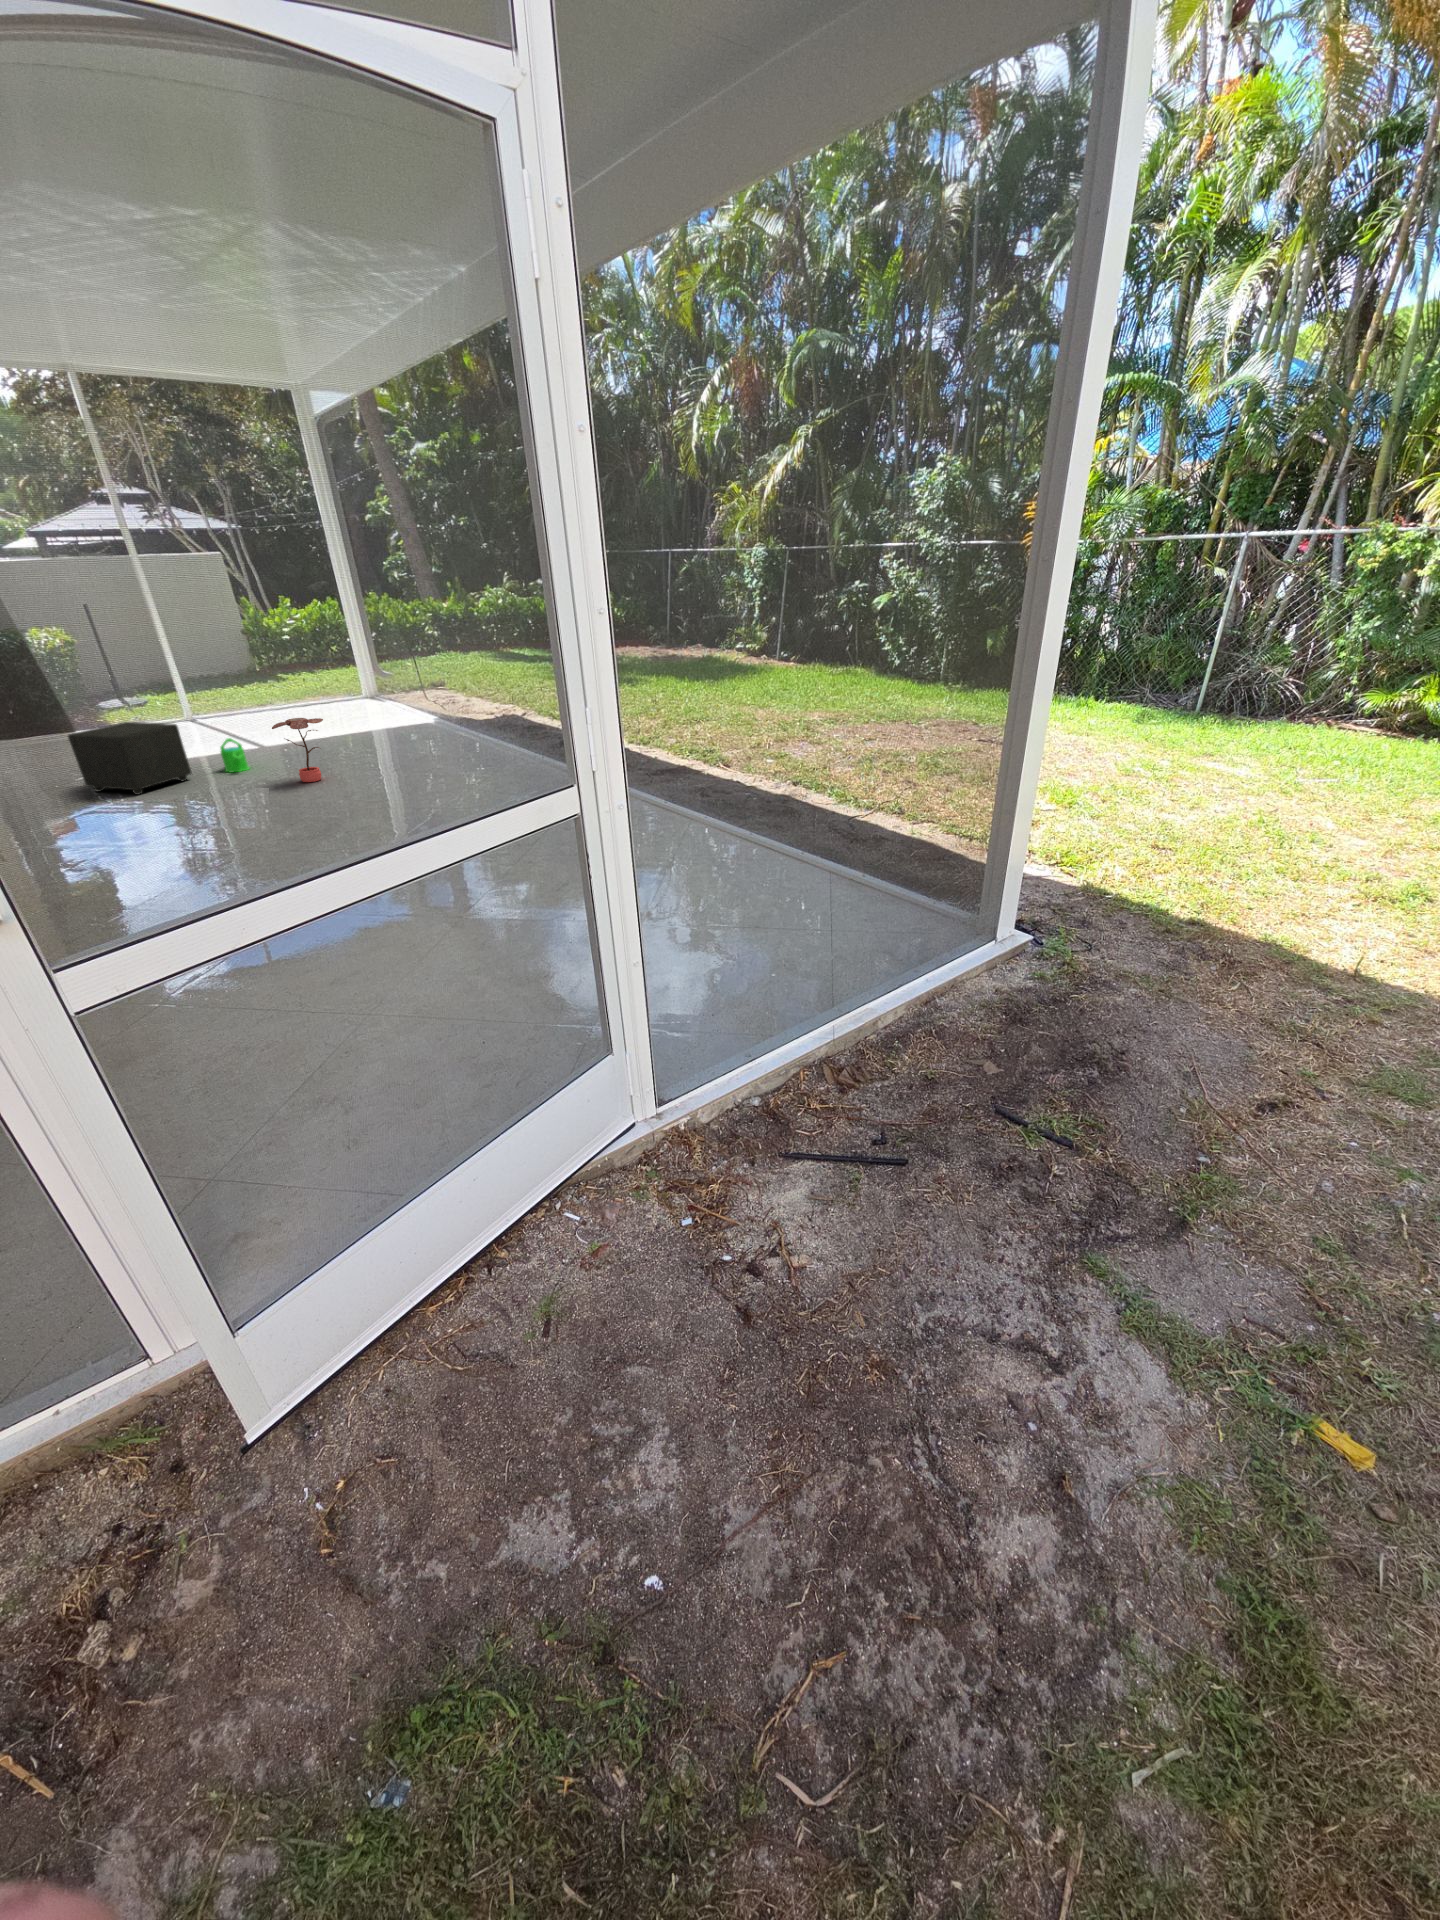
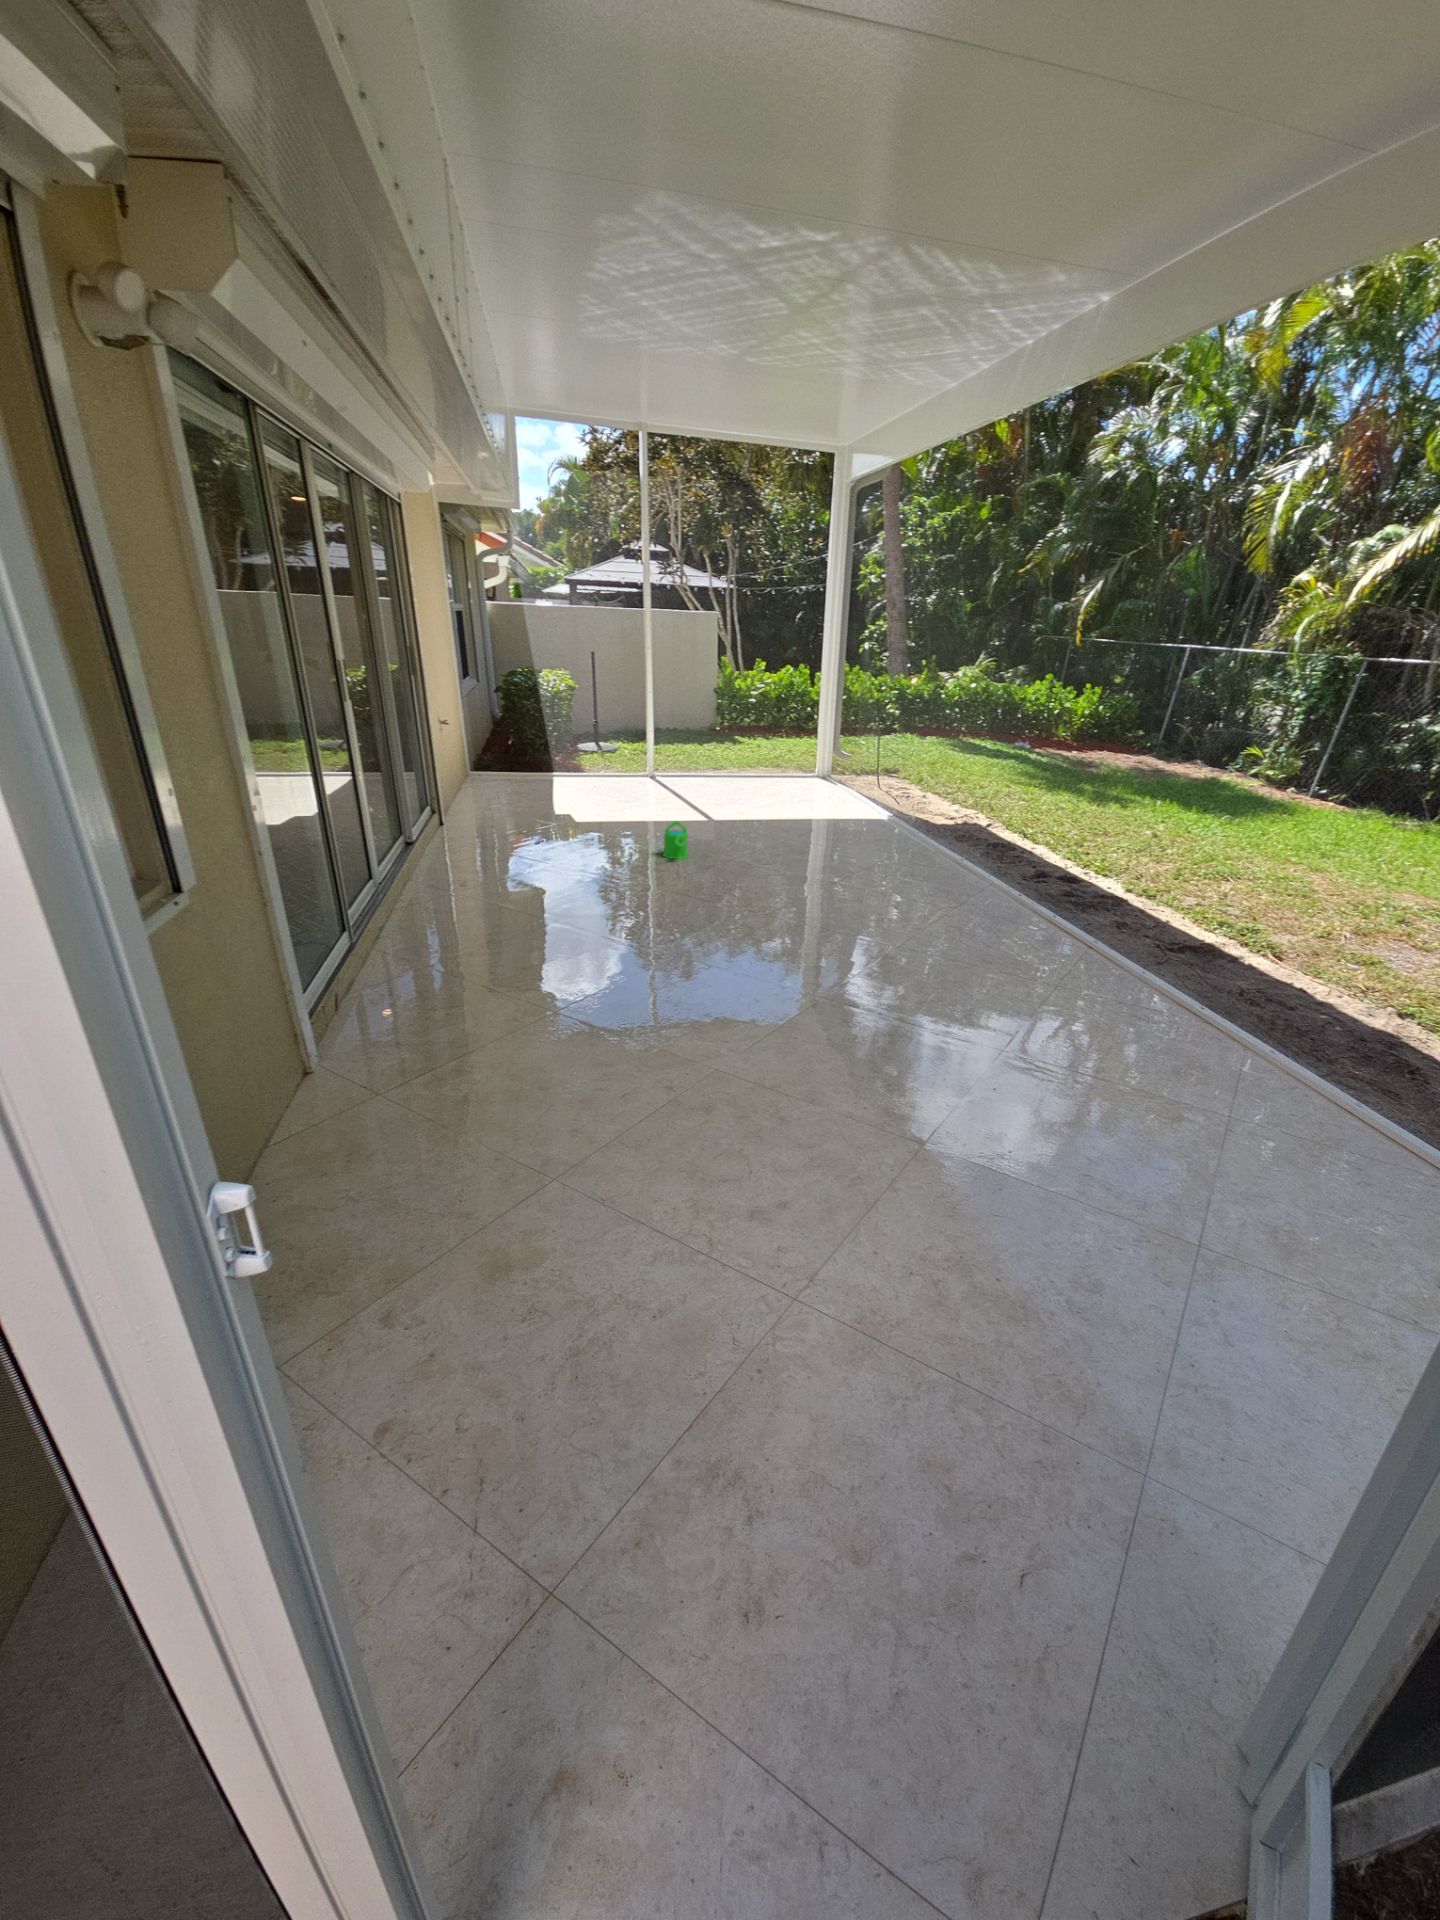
potted plant: present [272,718,323,782] -> none [724,818,781,894]
ottoman: present [68,722,191,795] -> none [530,788,631,871]

